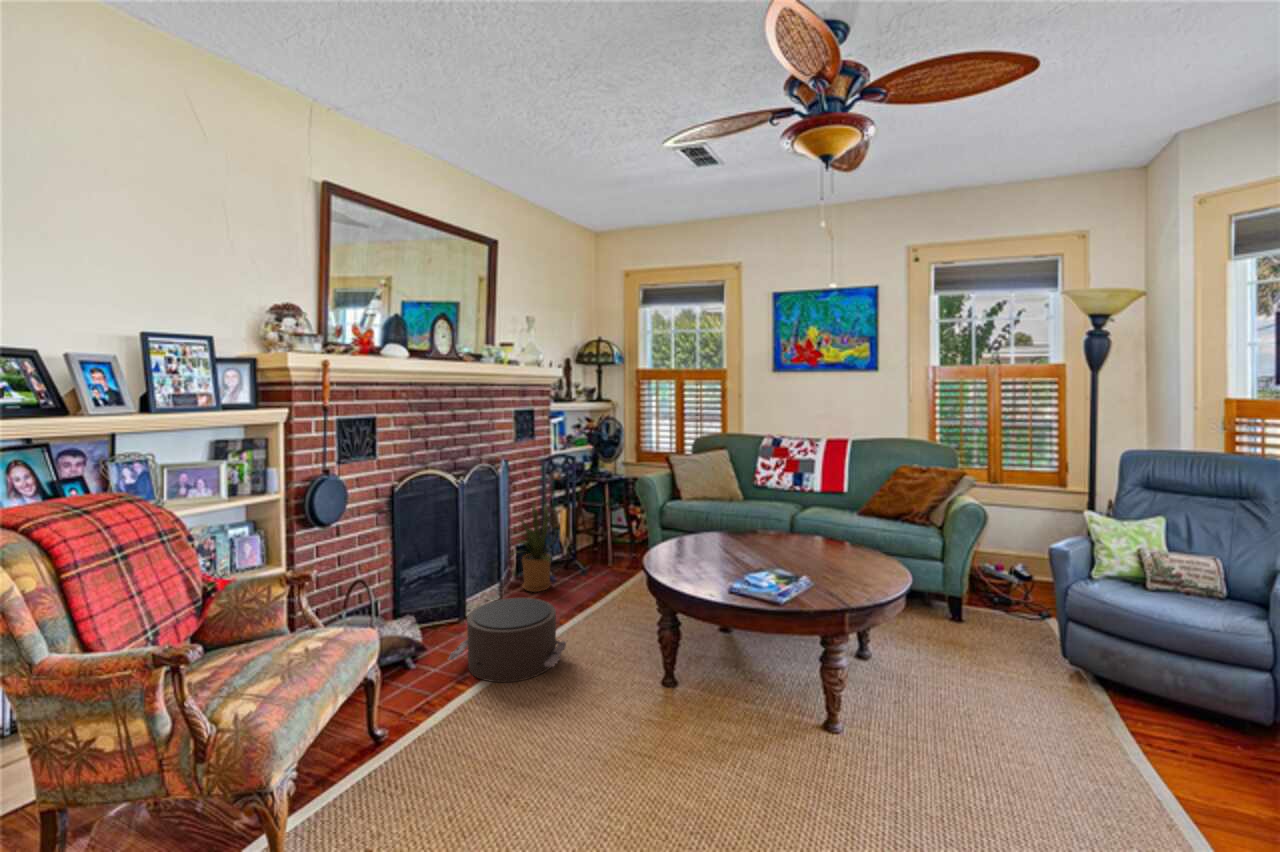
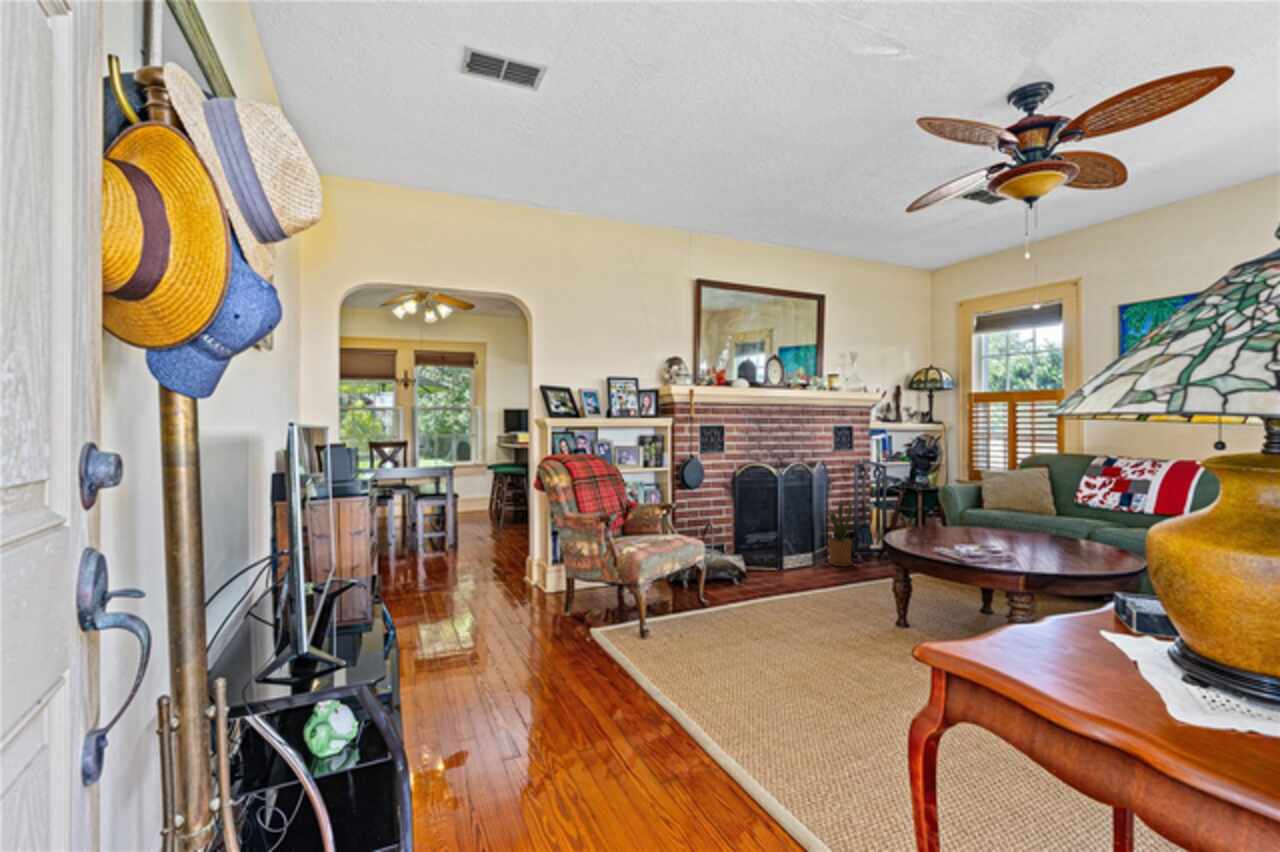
pouf: present [448,598,566,682] -> none [751,553,834,603]

